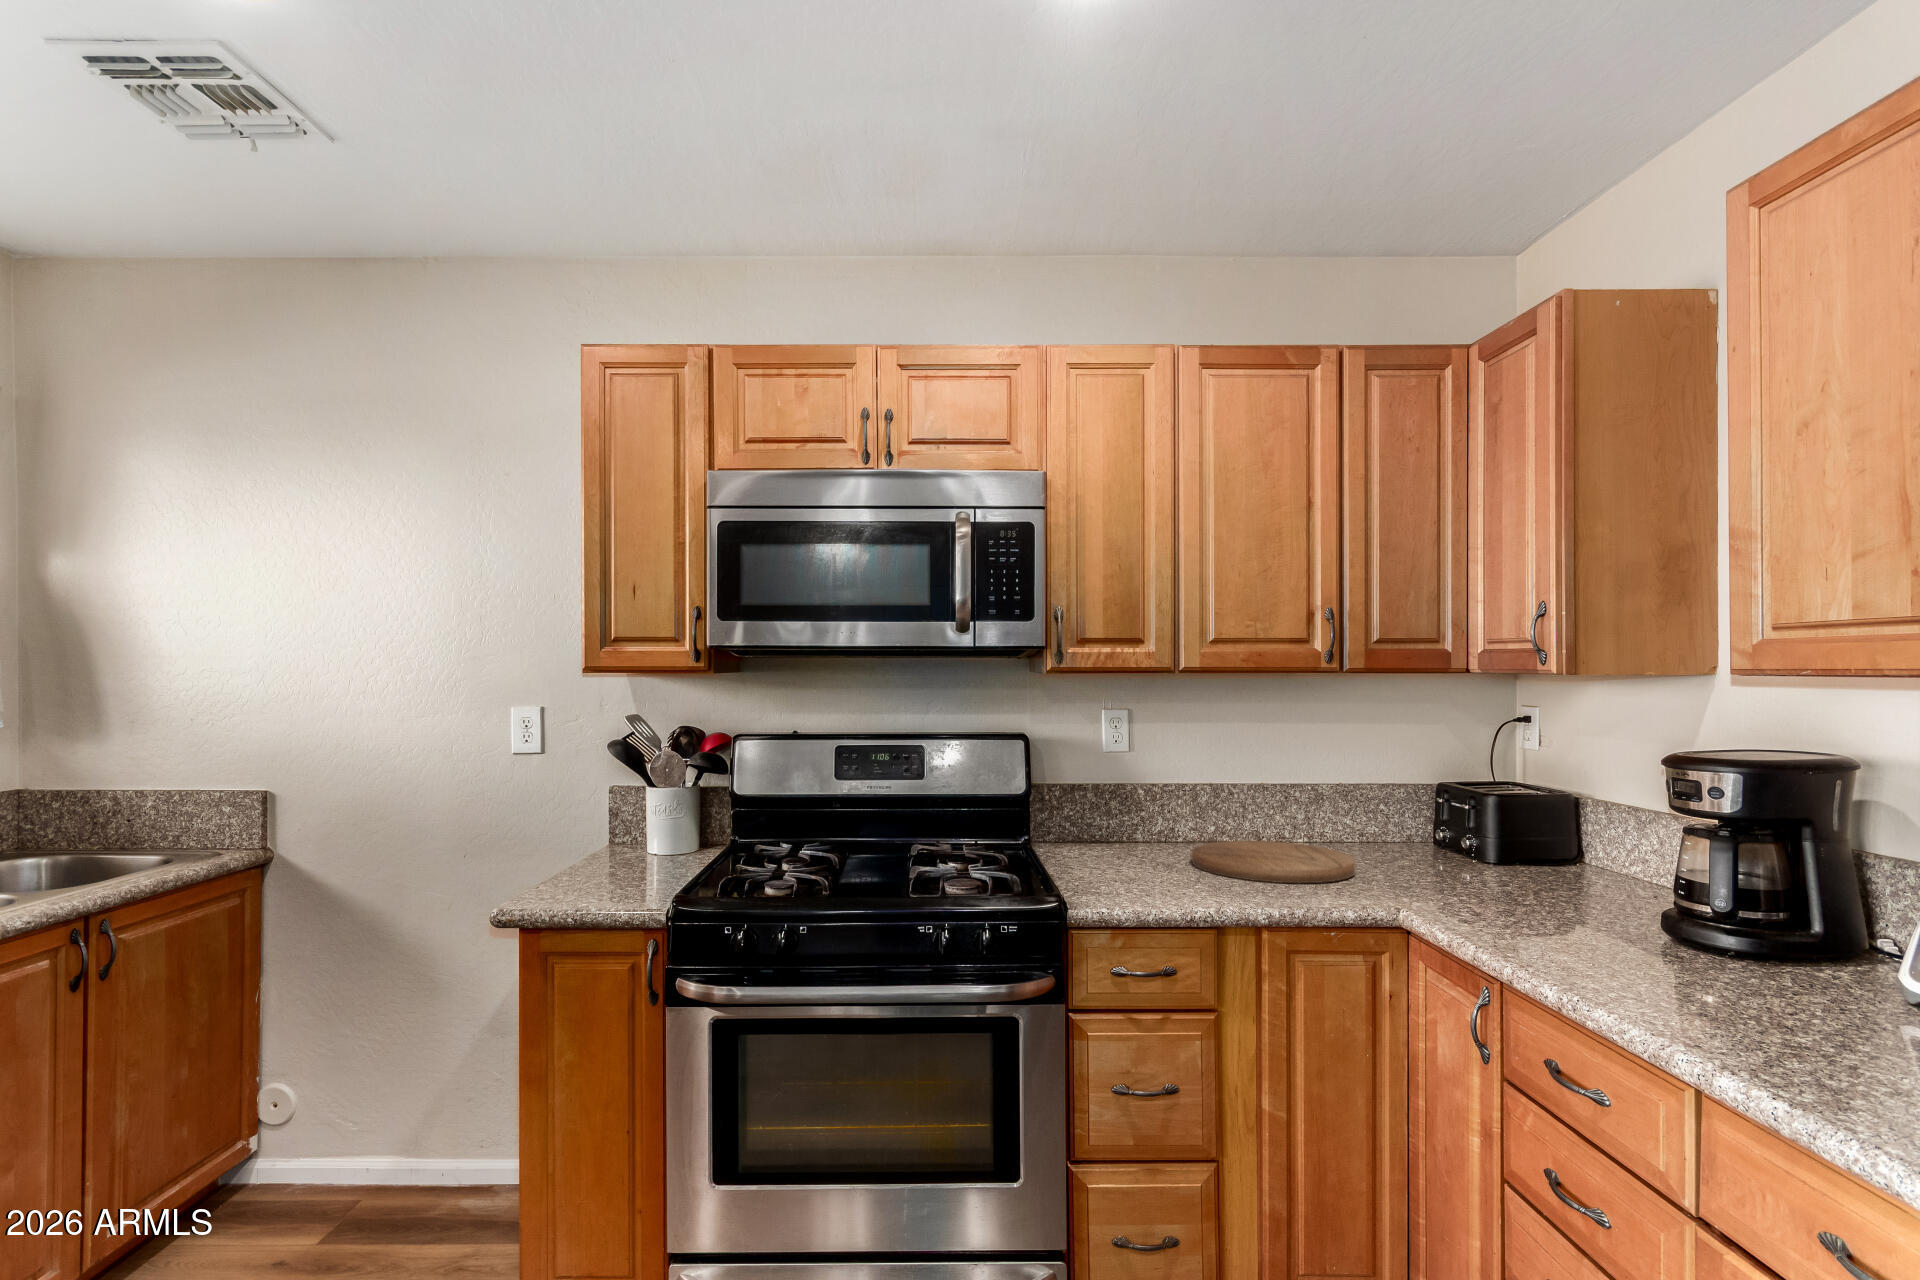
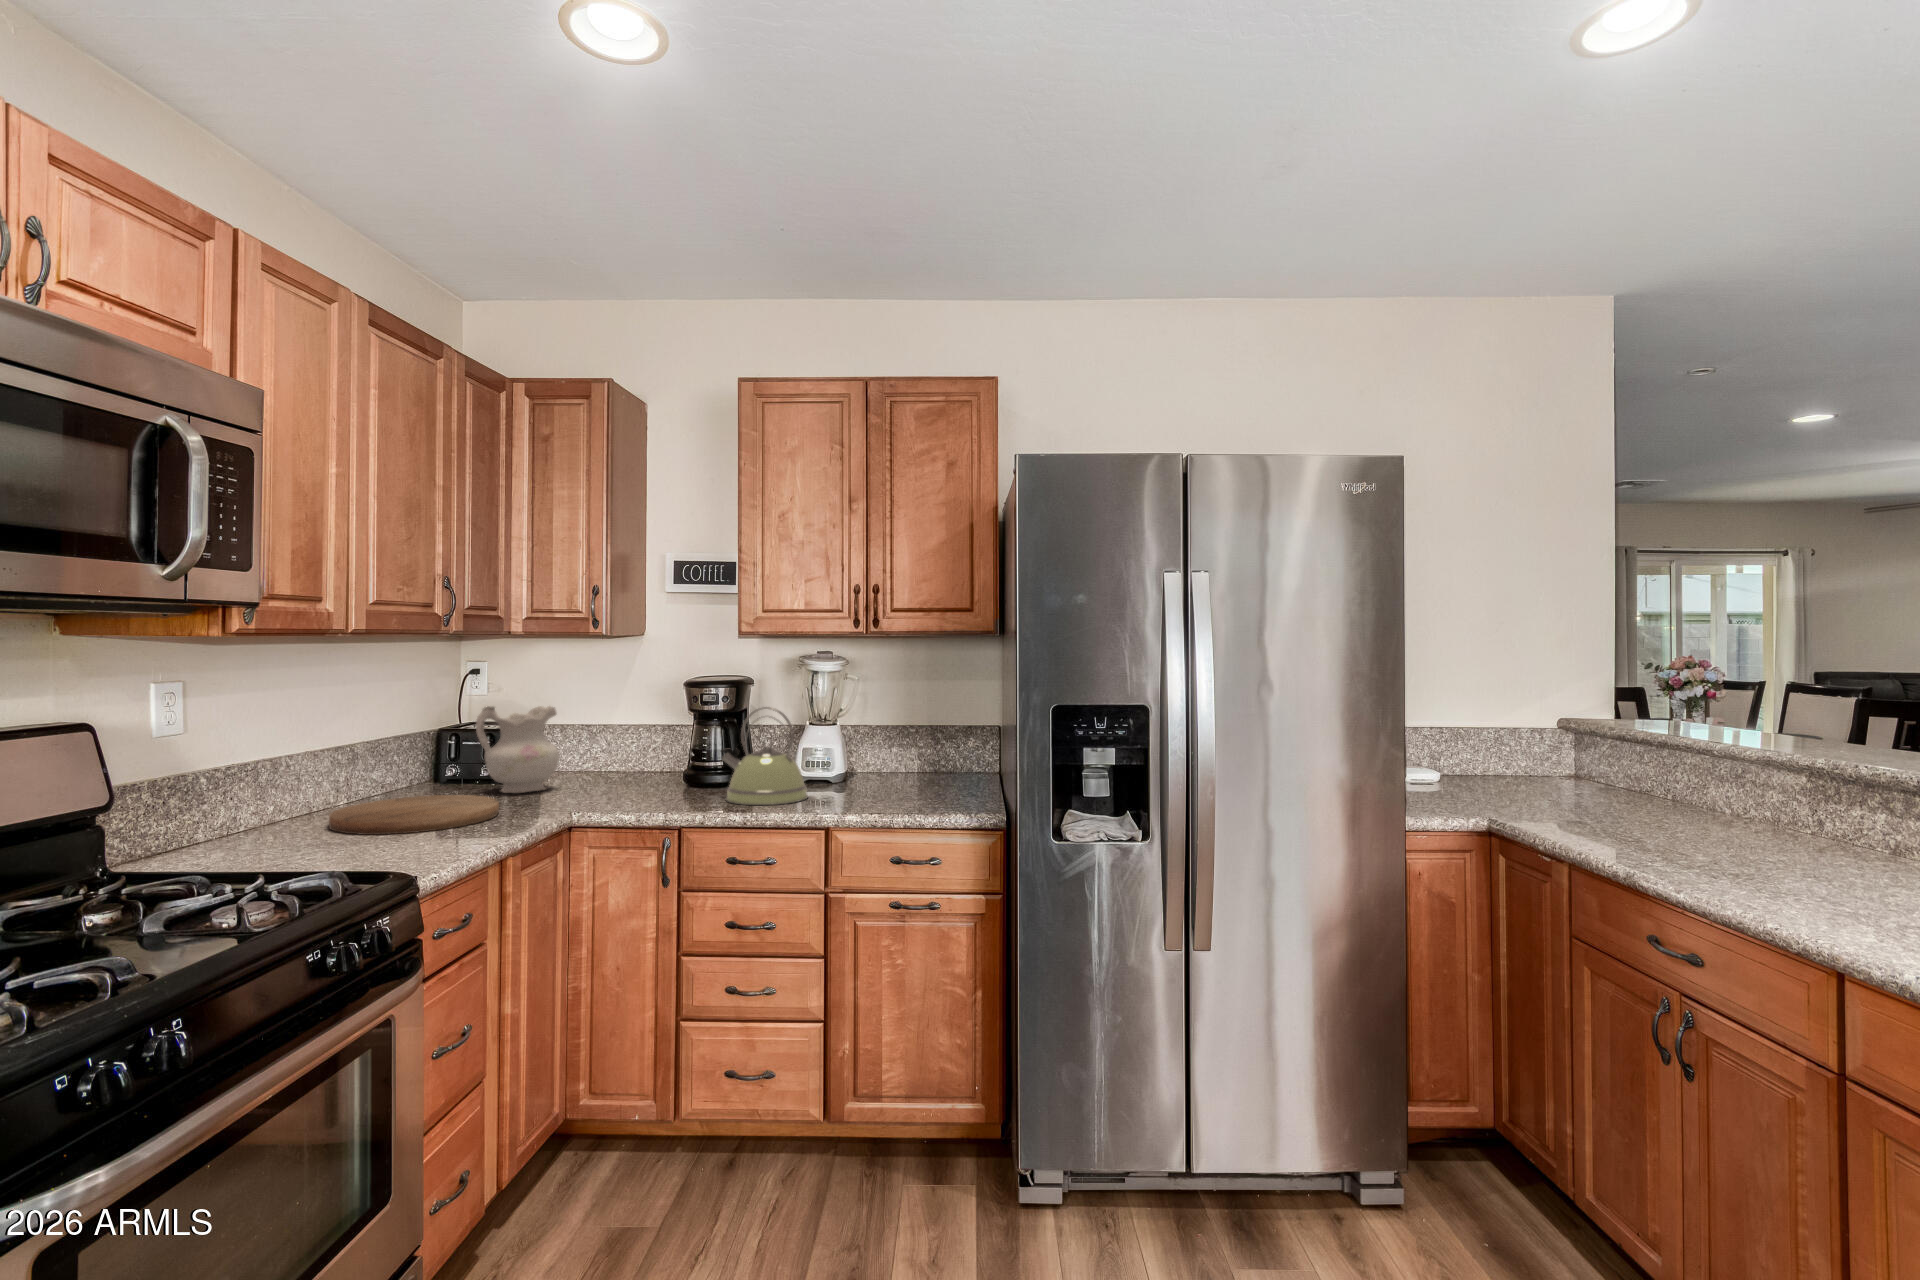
ceramic pitcher: none [1416,759,1525,880] -> present [476,706,559,793]
kettle: none [1578,804,1774,1007] -> present [721,707,808,805]

